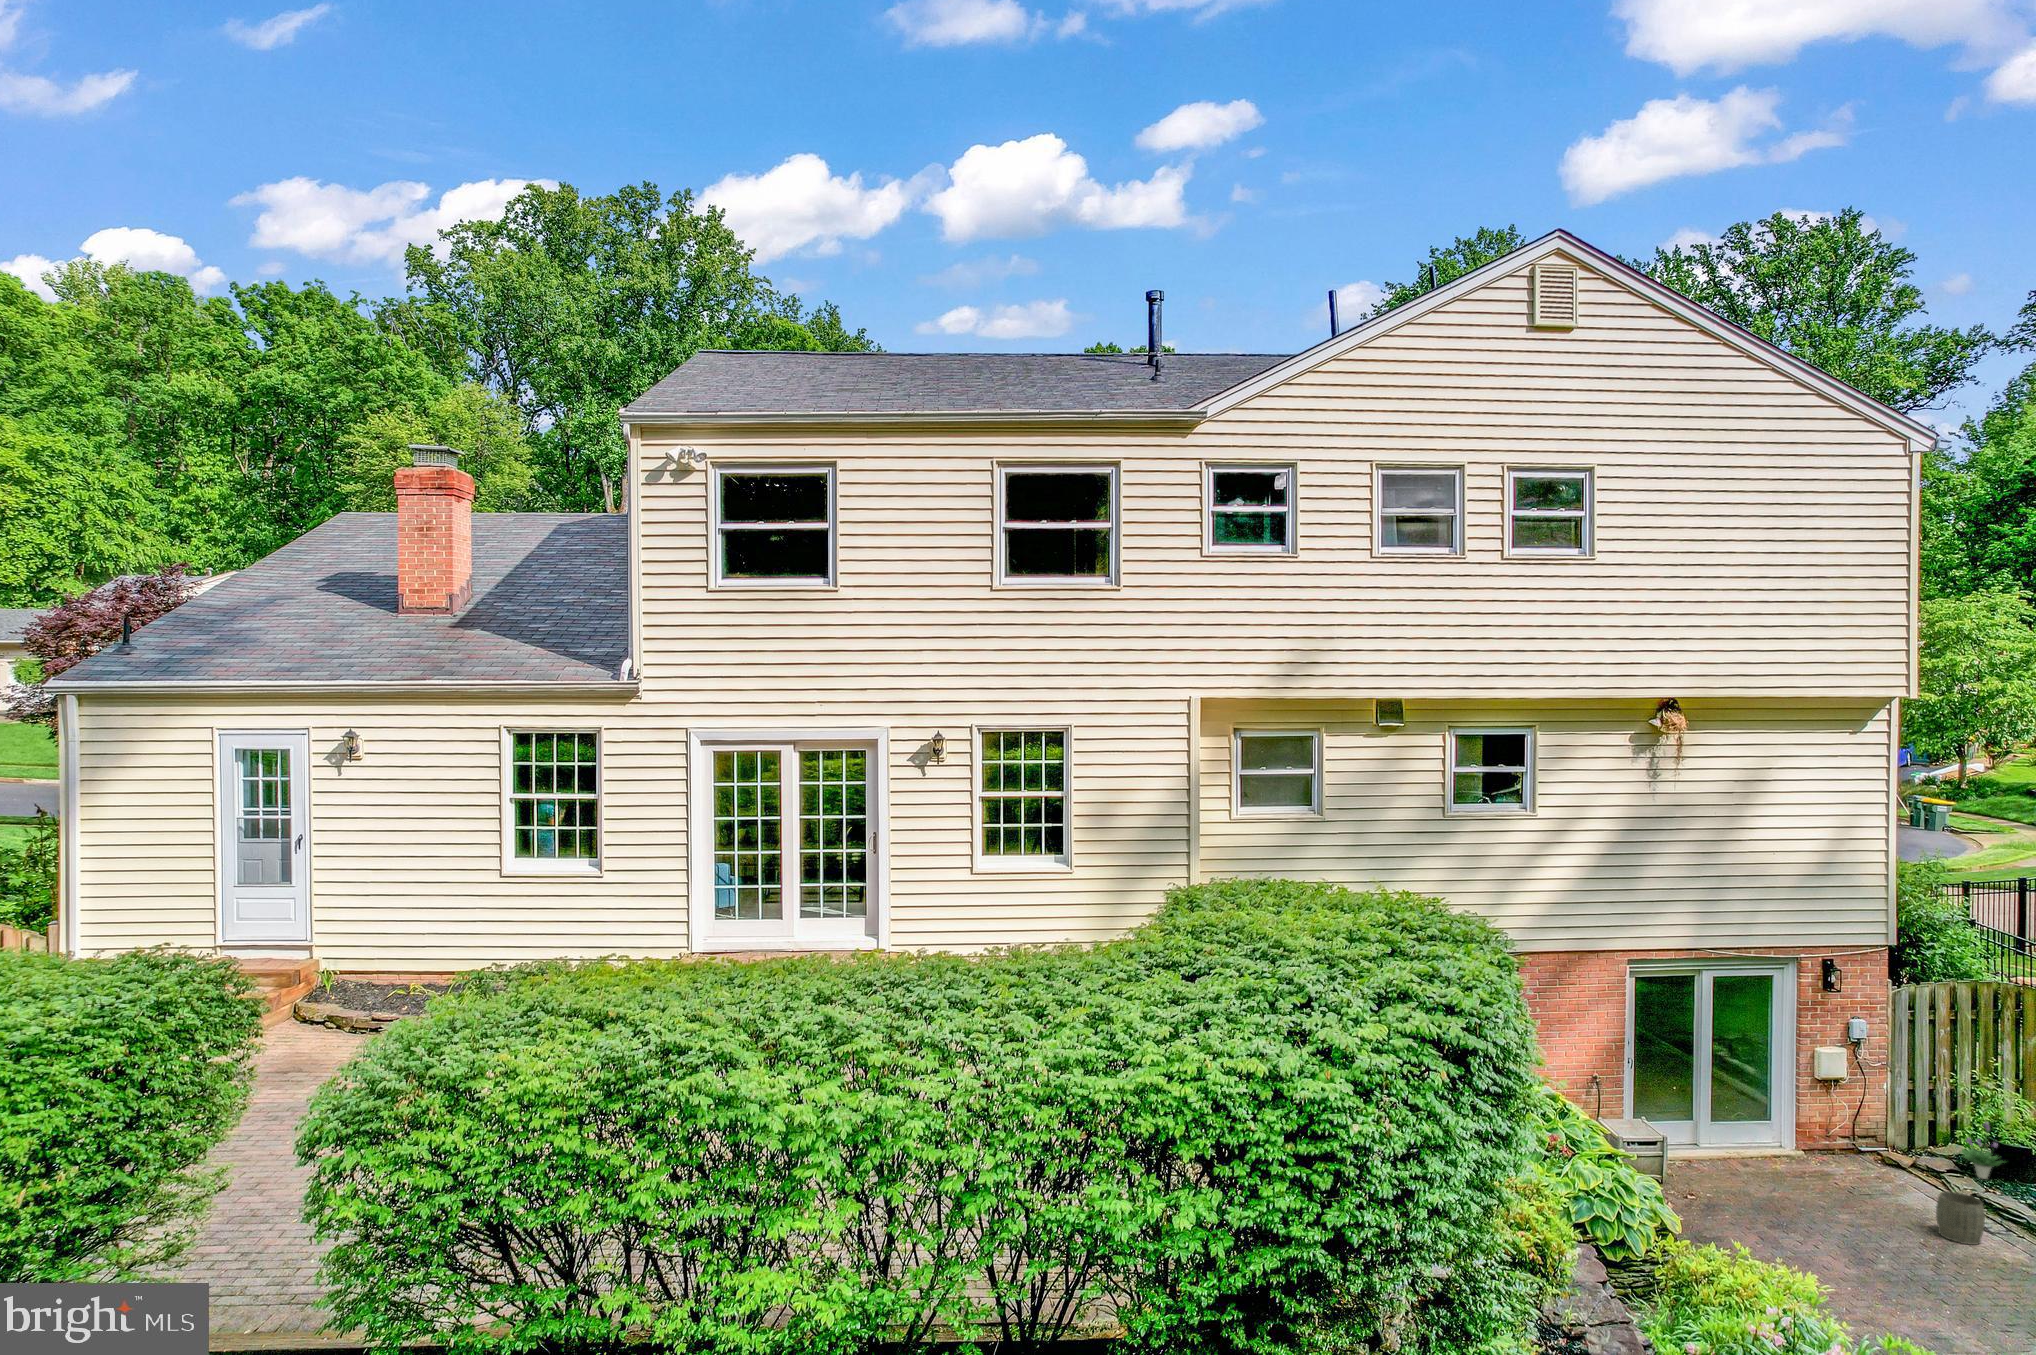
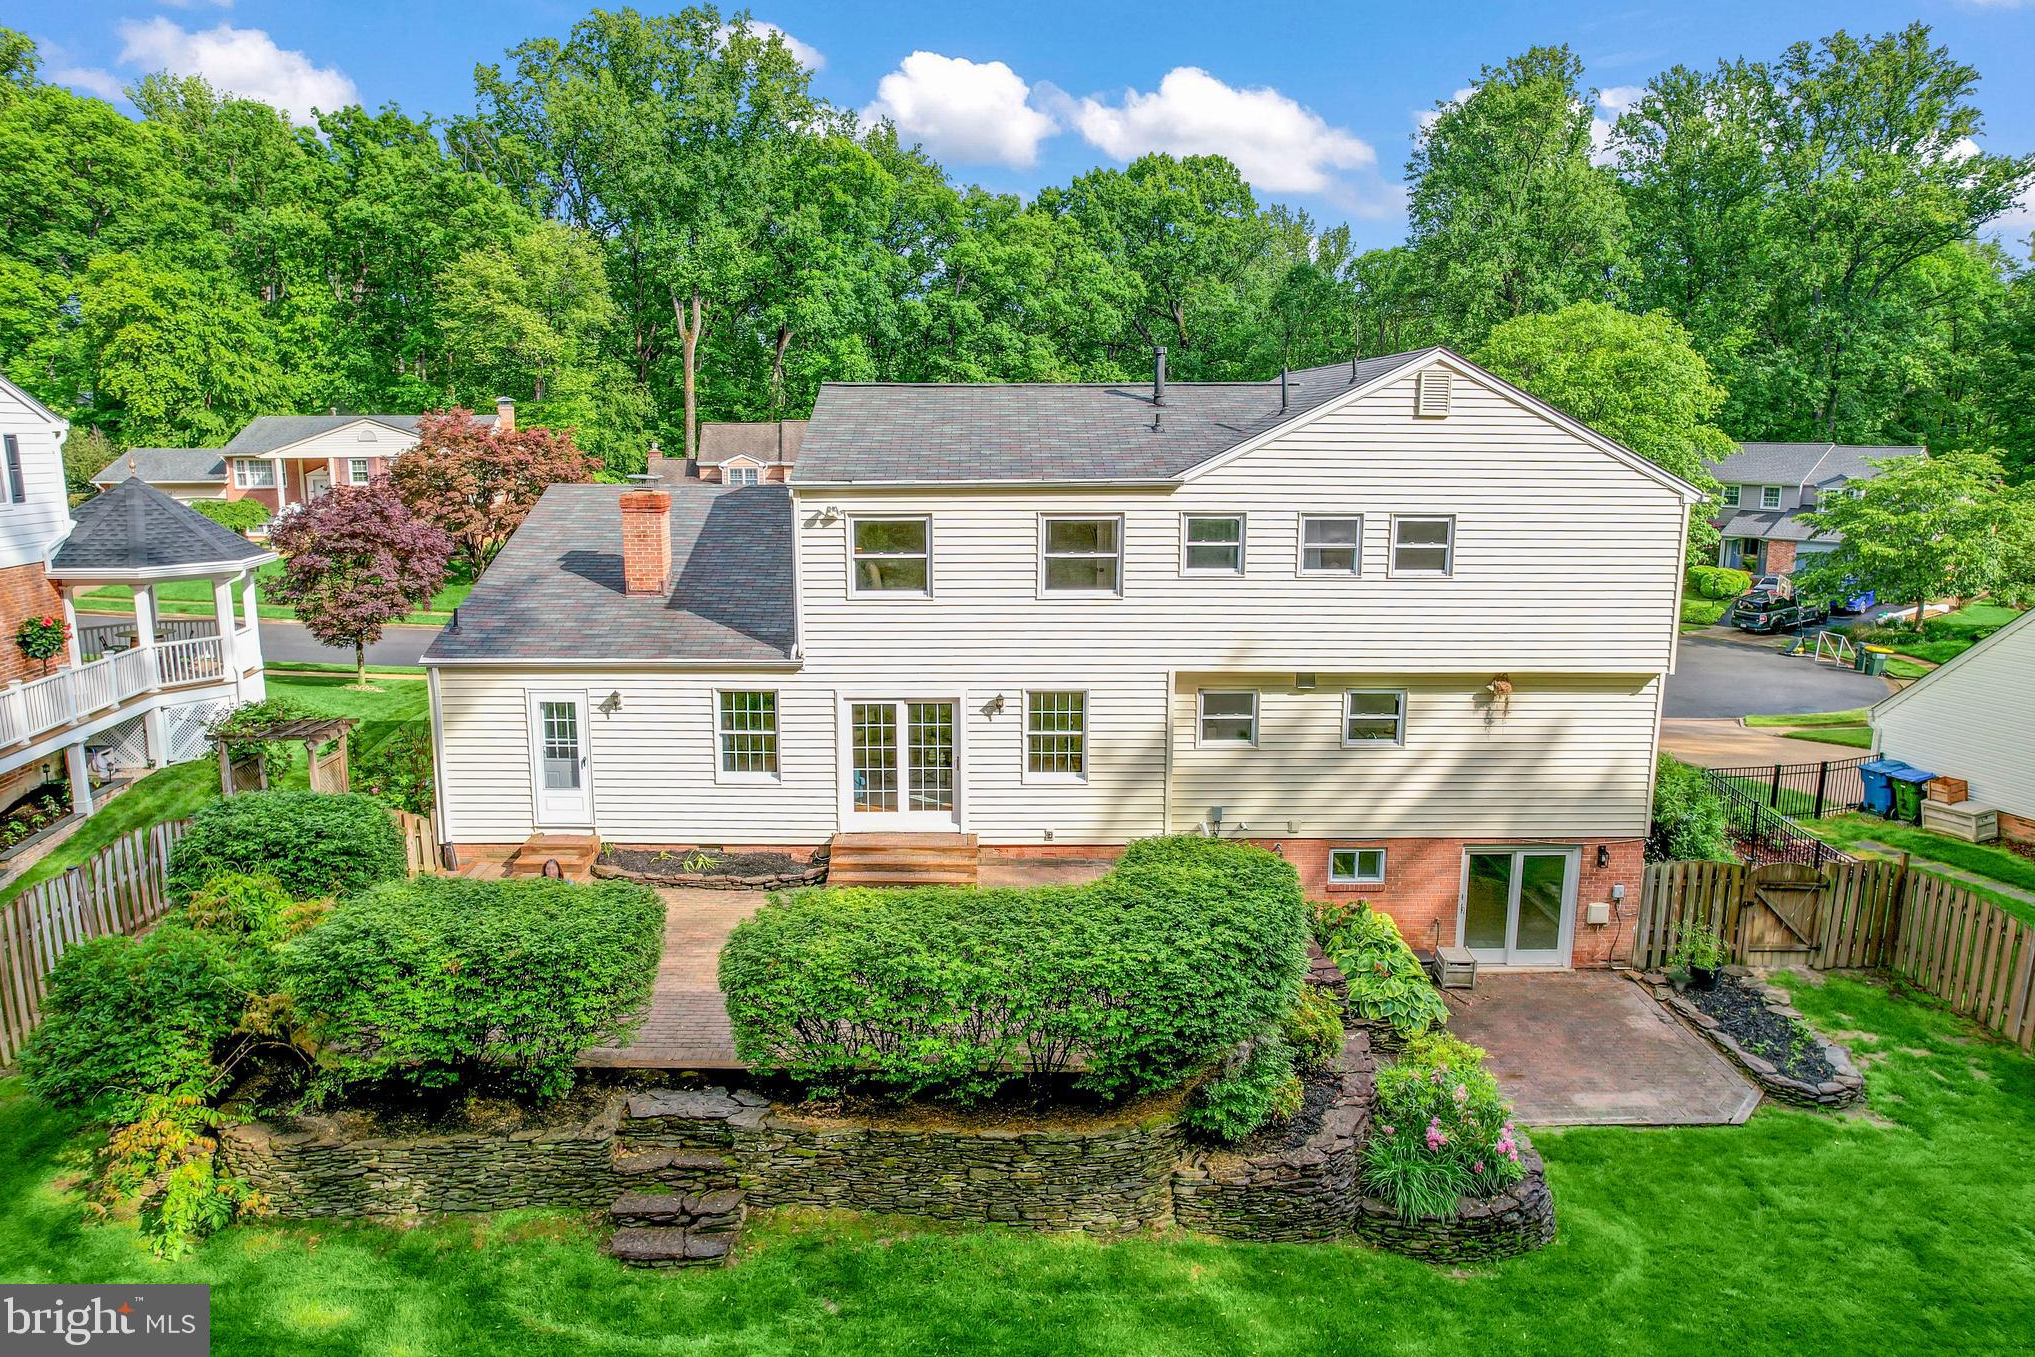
woven basket: present [1936,1191,1985,1245] -> none [1625,1000,1653,1033]

